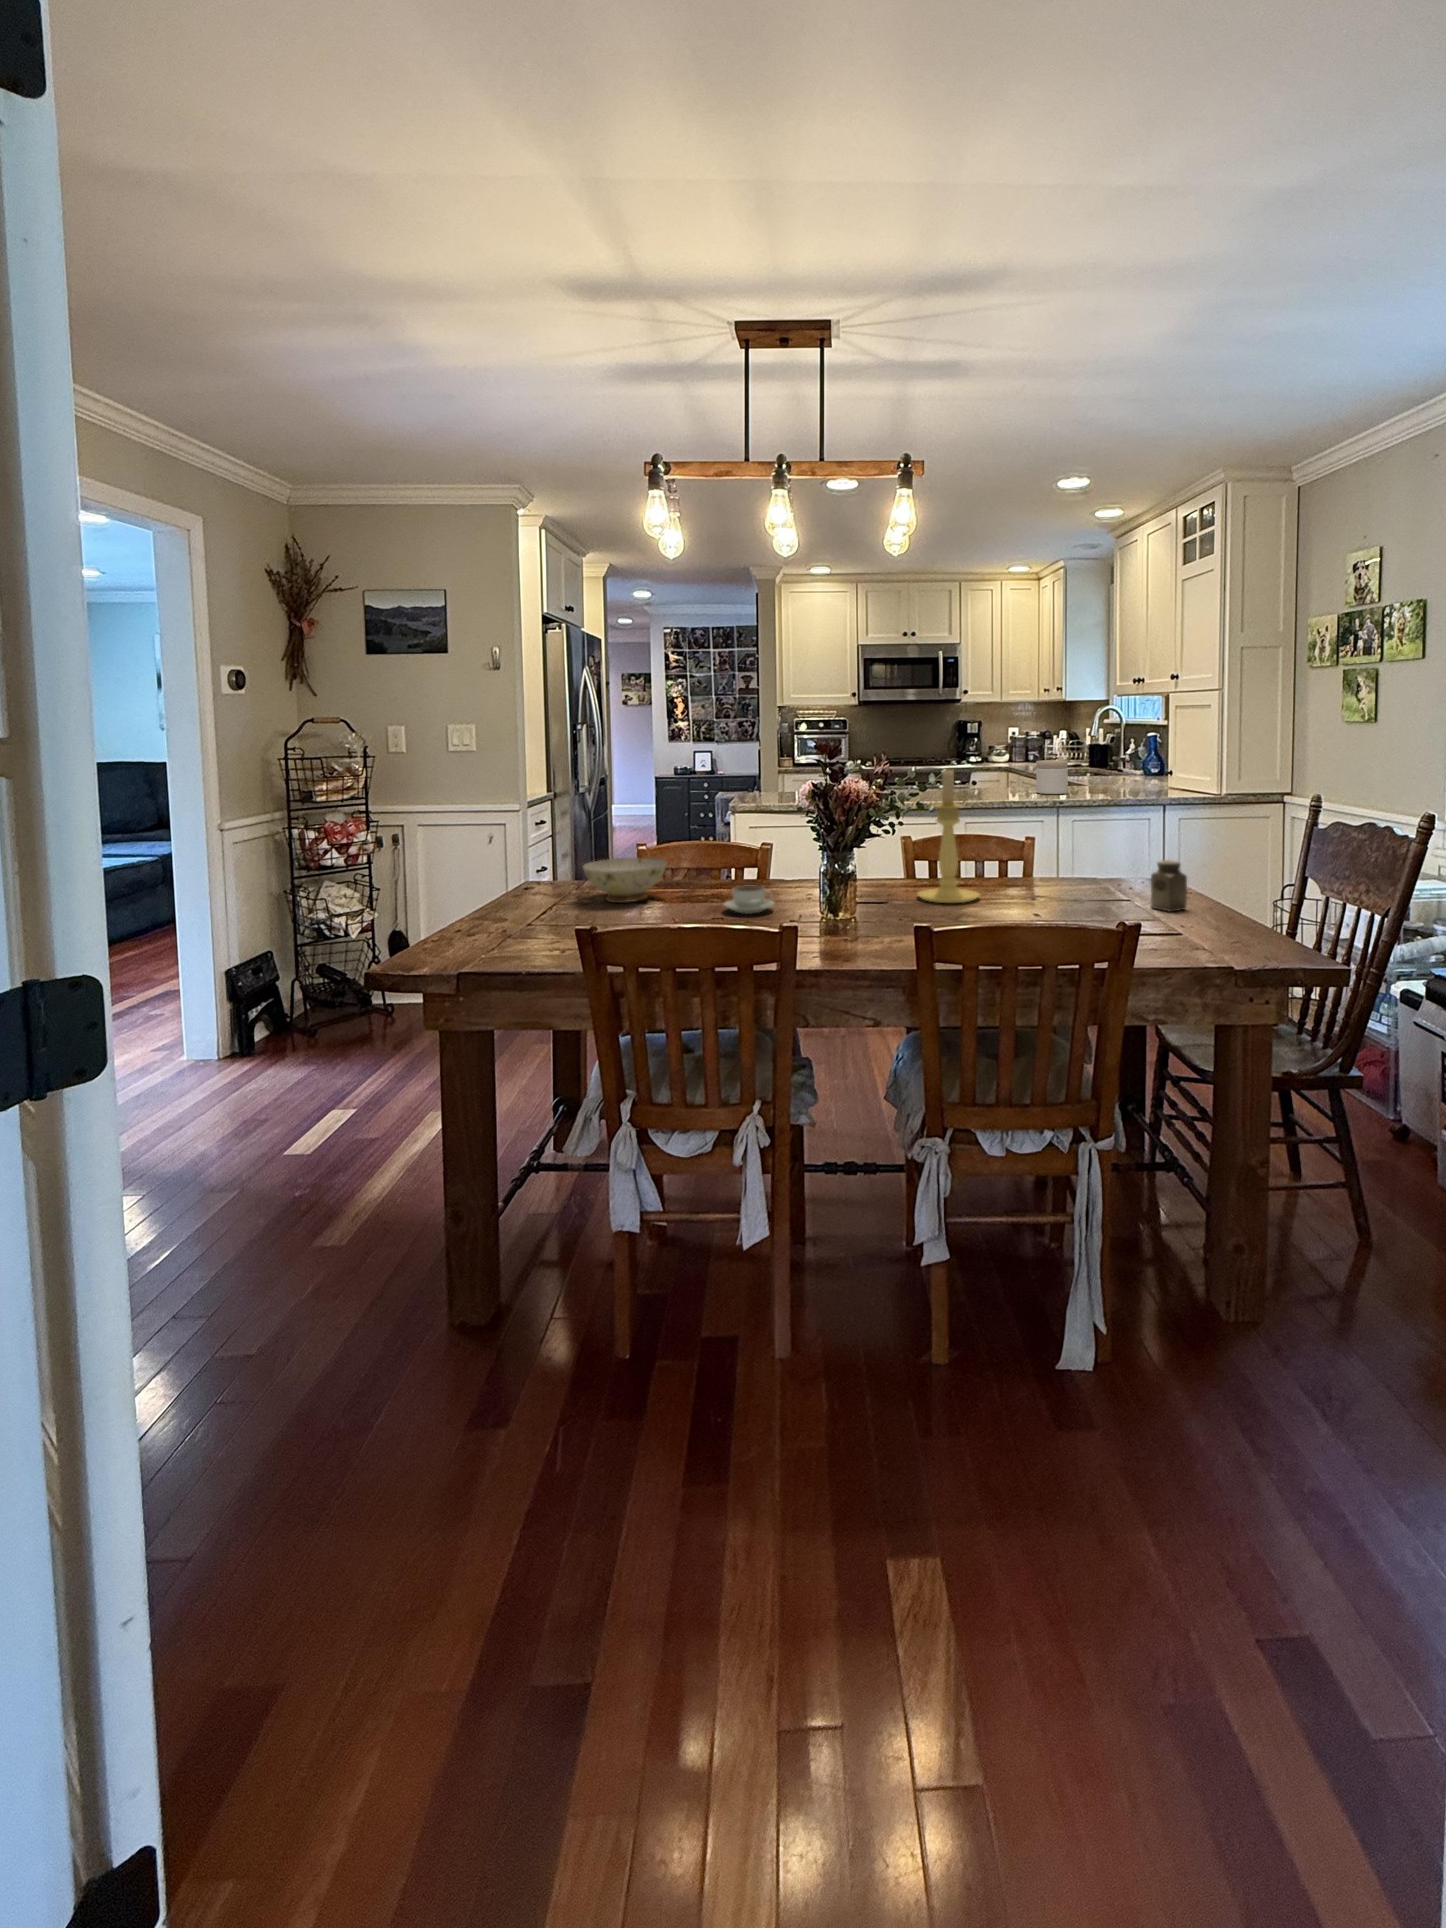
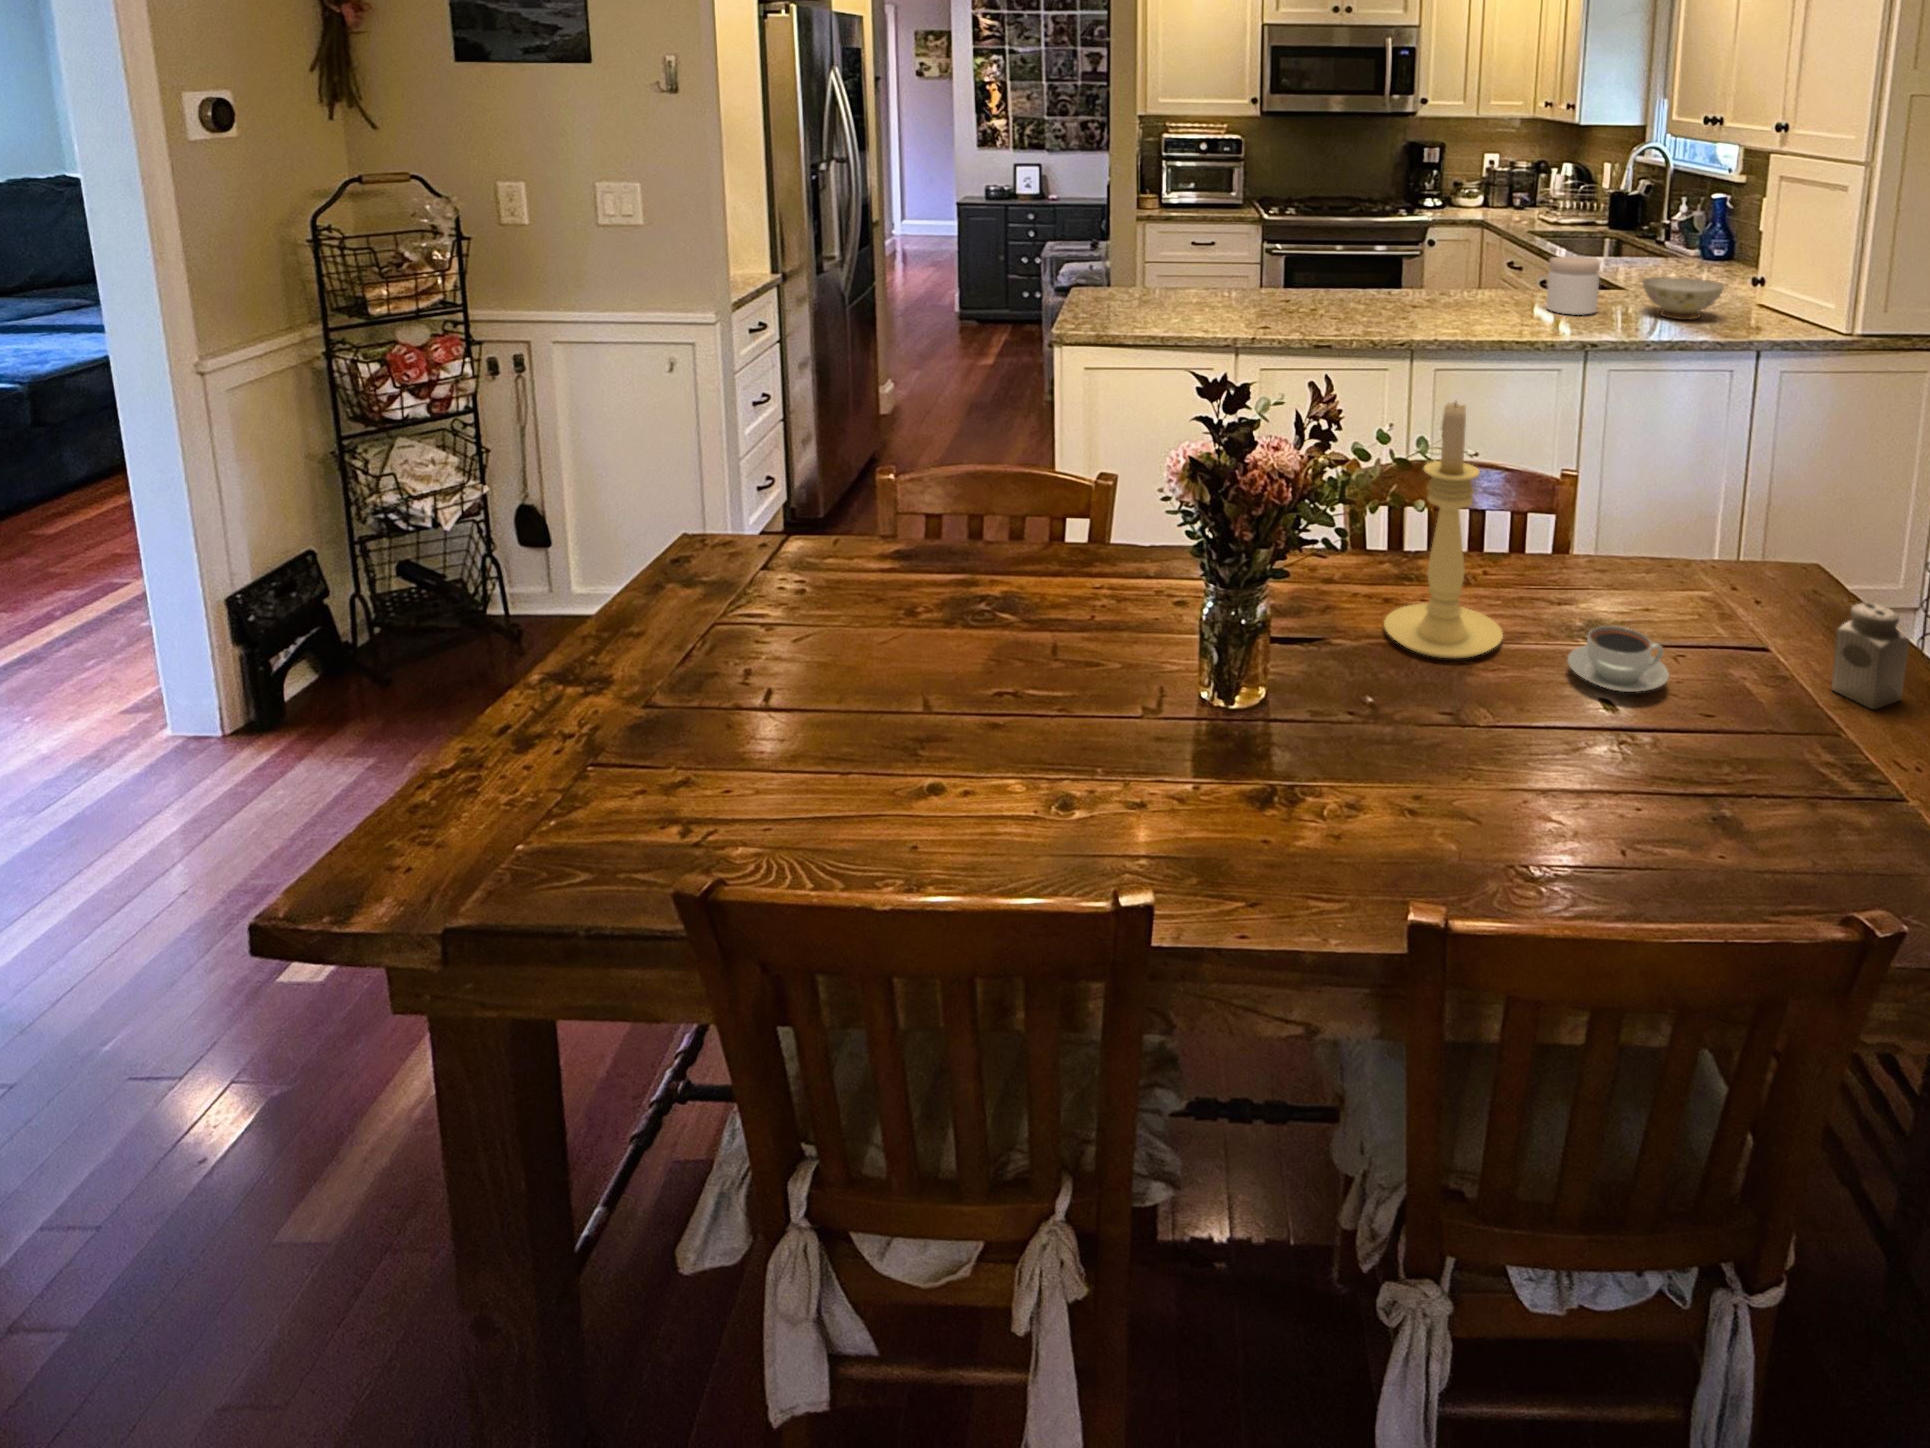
ceramic bowl: present [583,858,667,903] -> present [1642,277,1724,320]
coffee cup: present [724,886,774,914] -> present [1567,626,1669,692]

